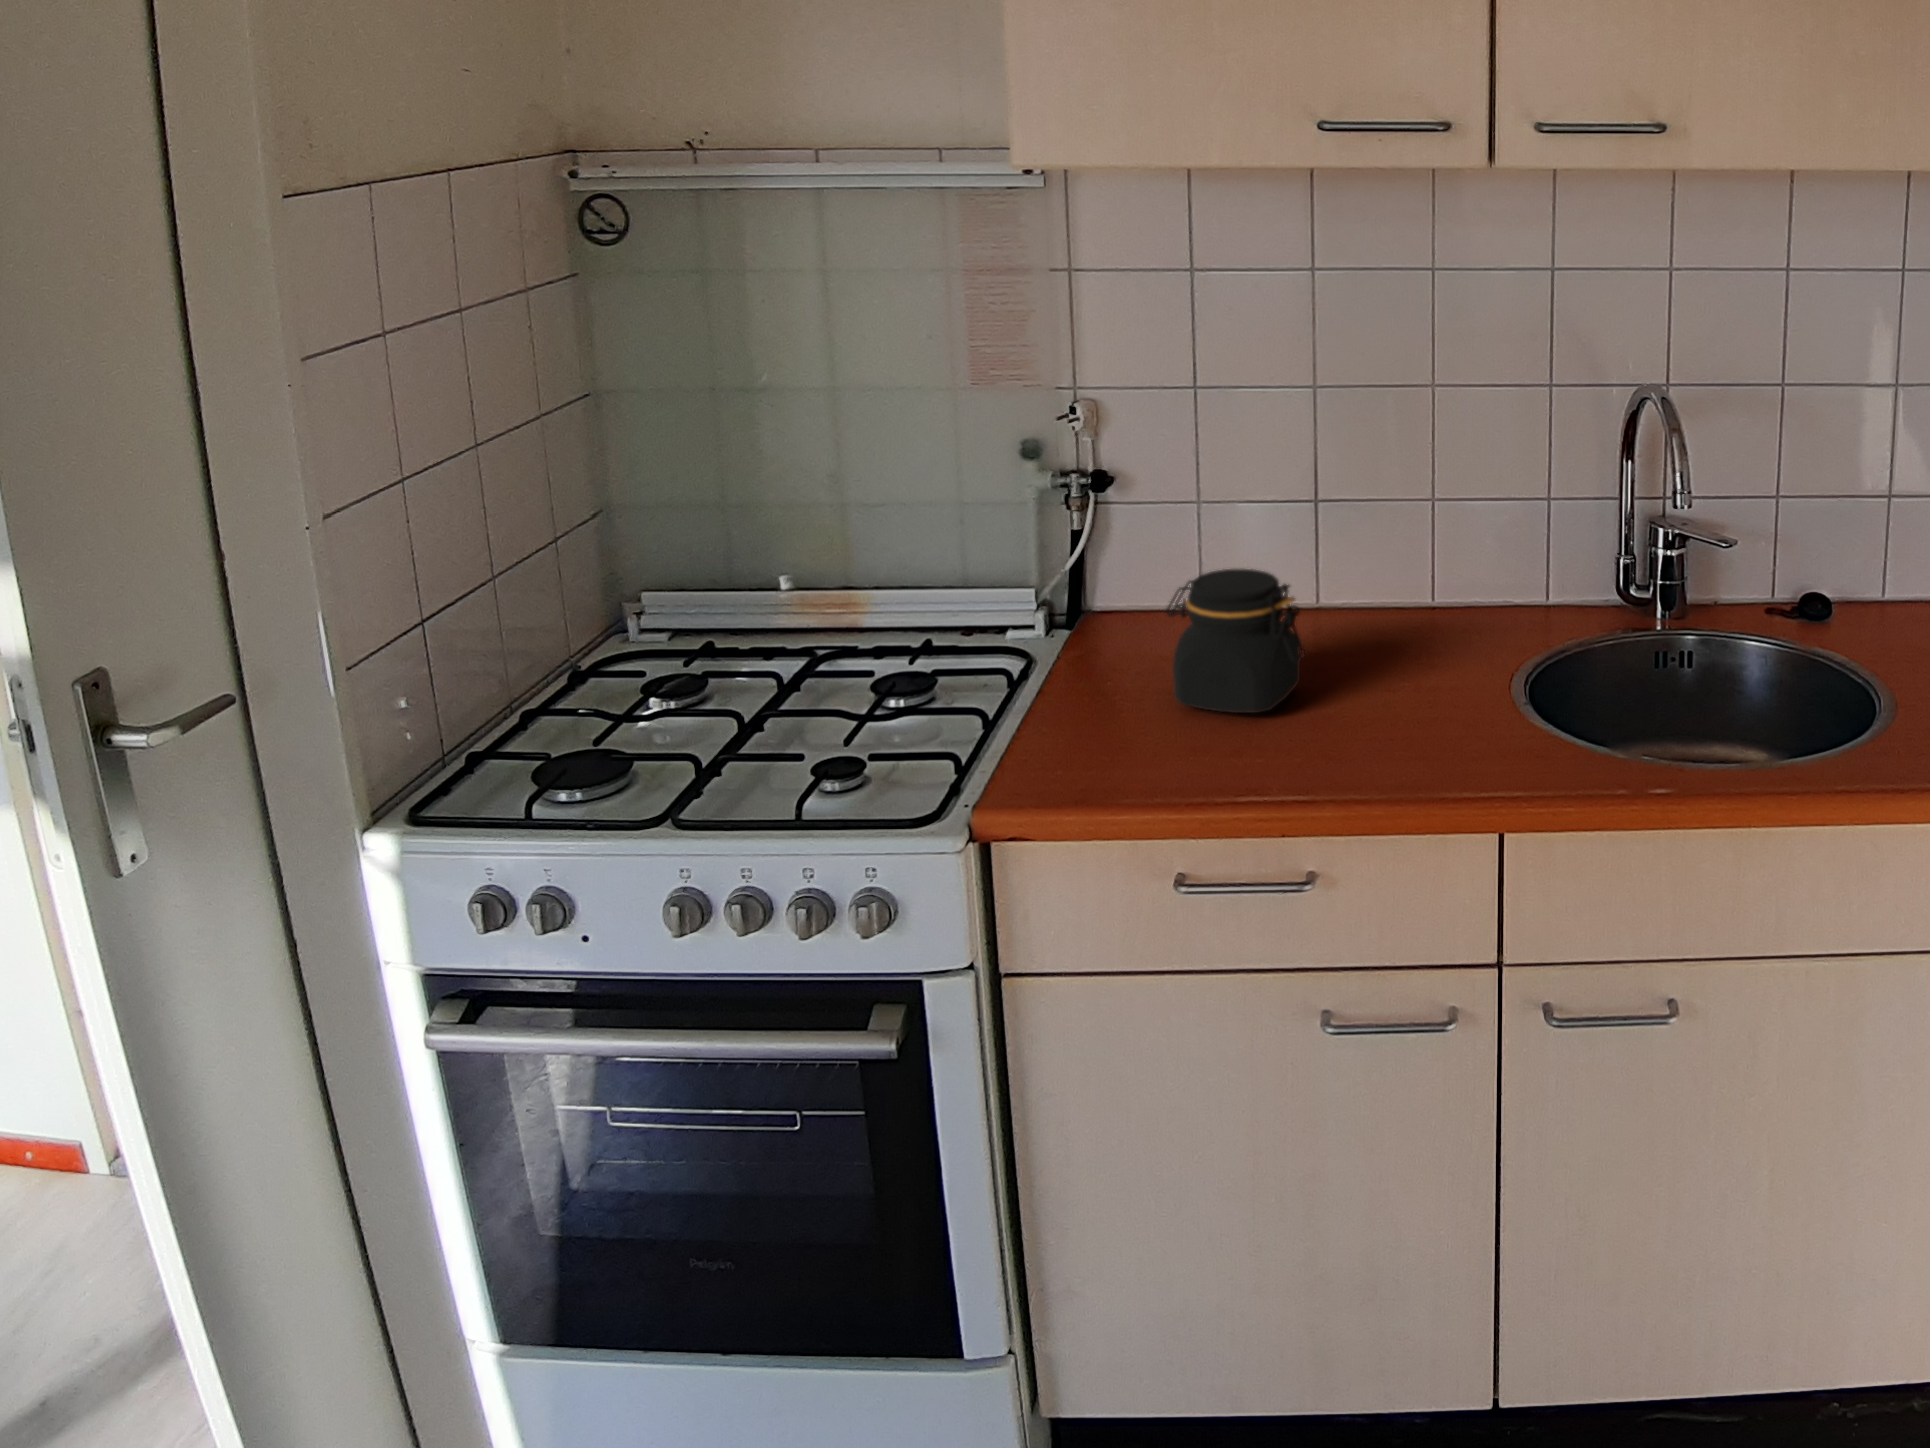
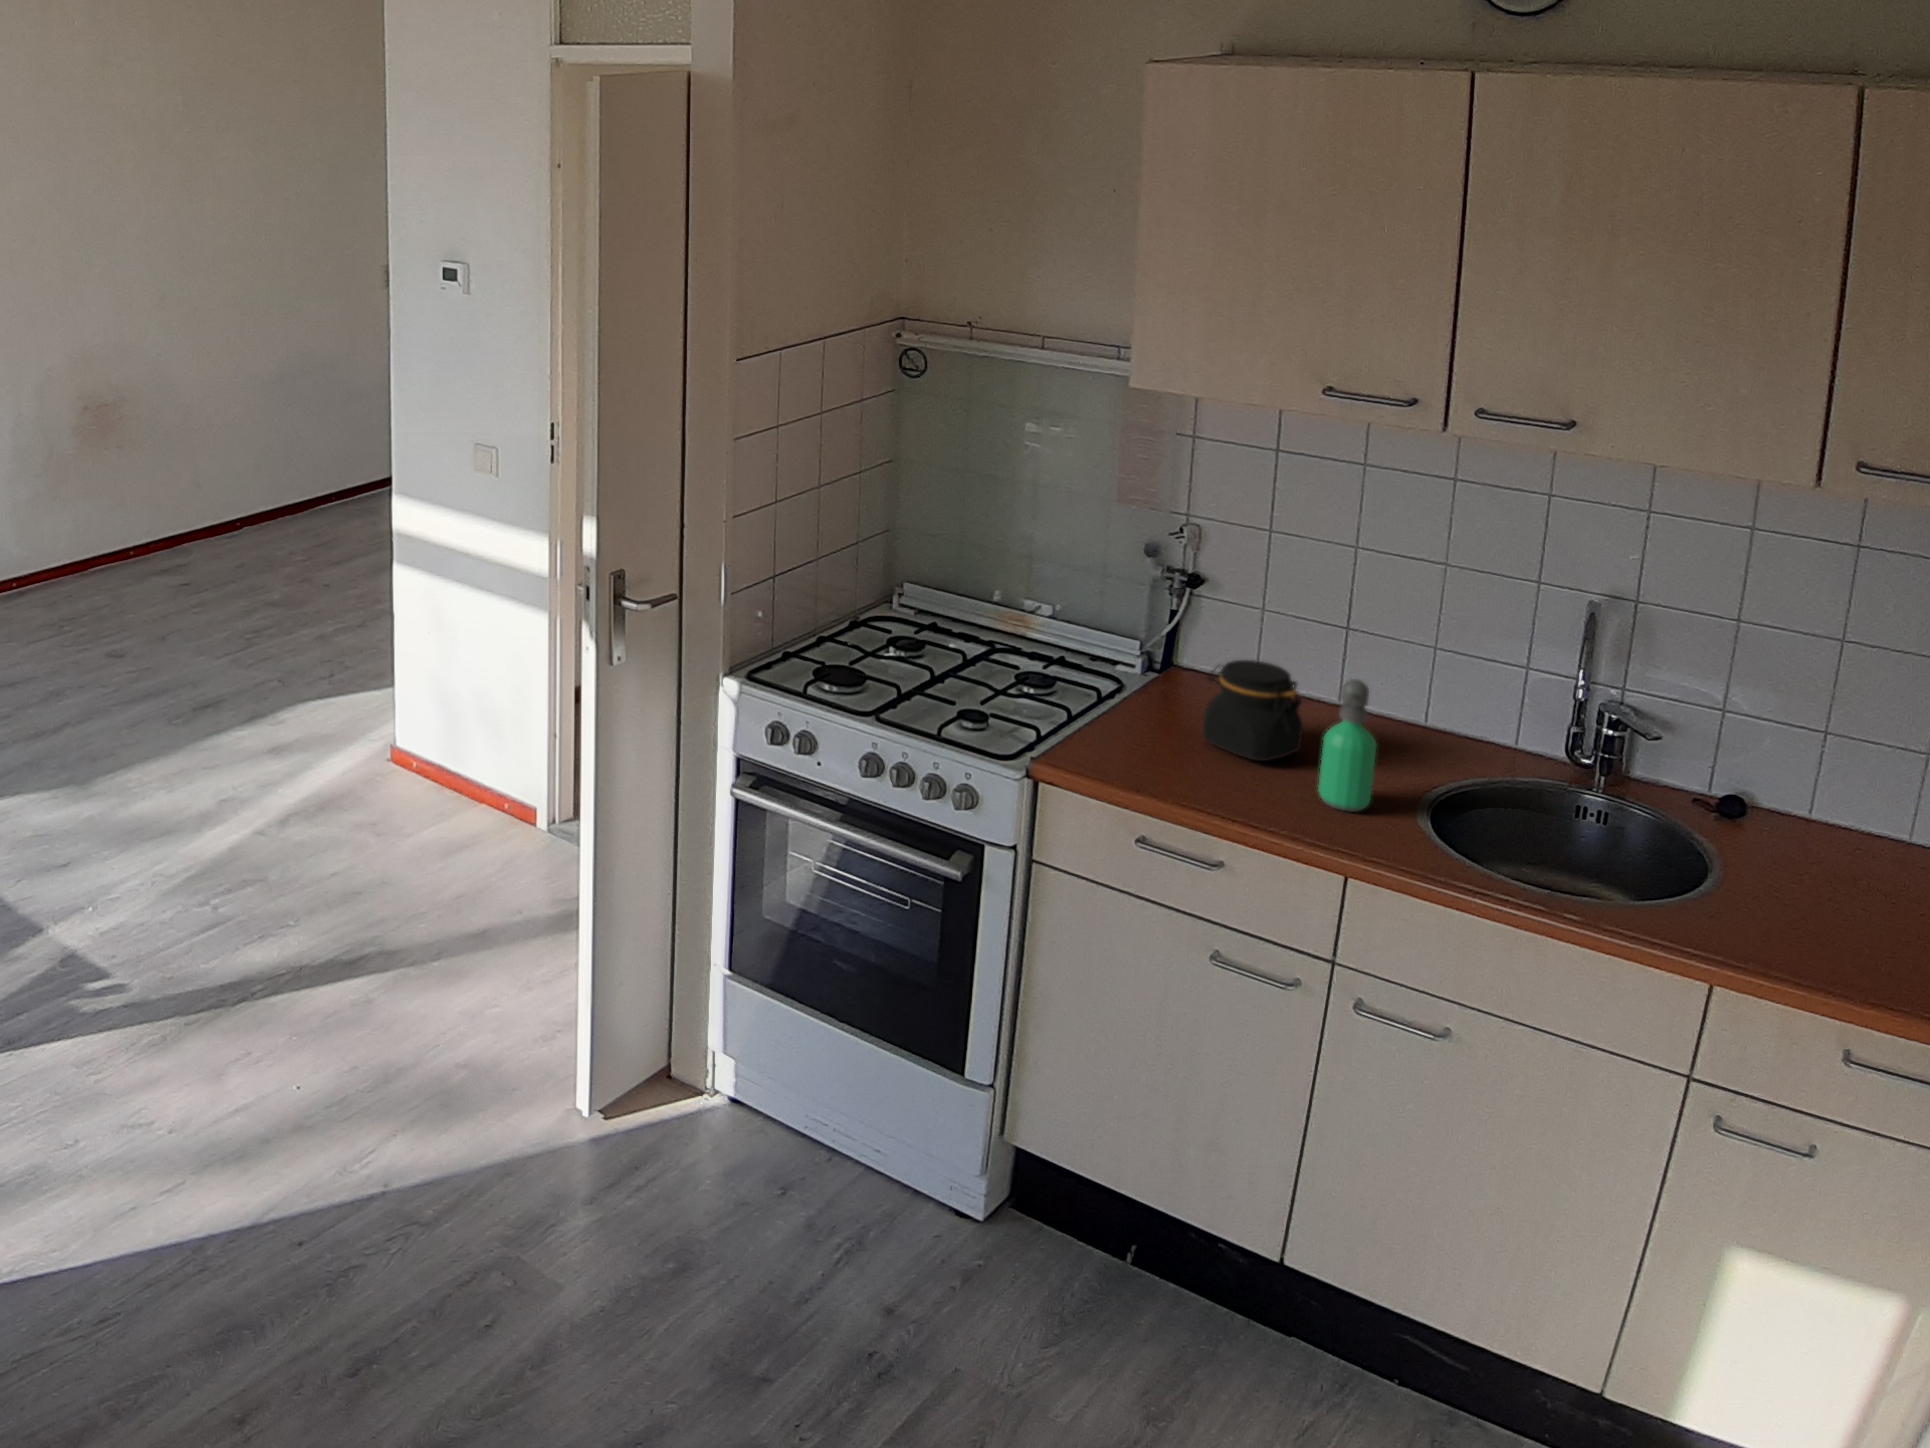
soap dispenser: none [1353,555,1420,747] -> present [1318,679,1377,812]

